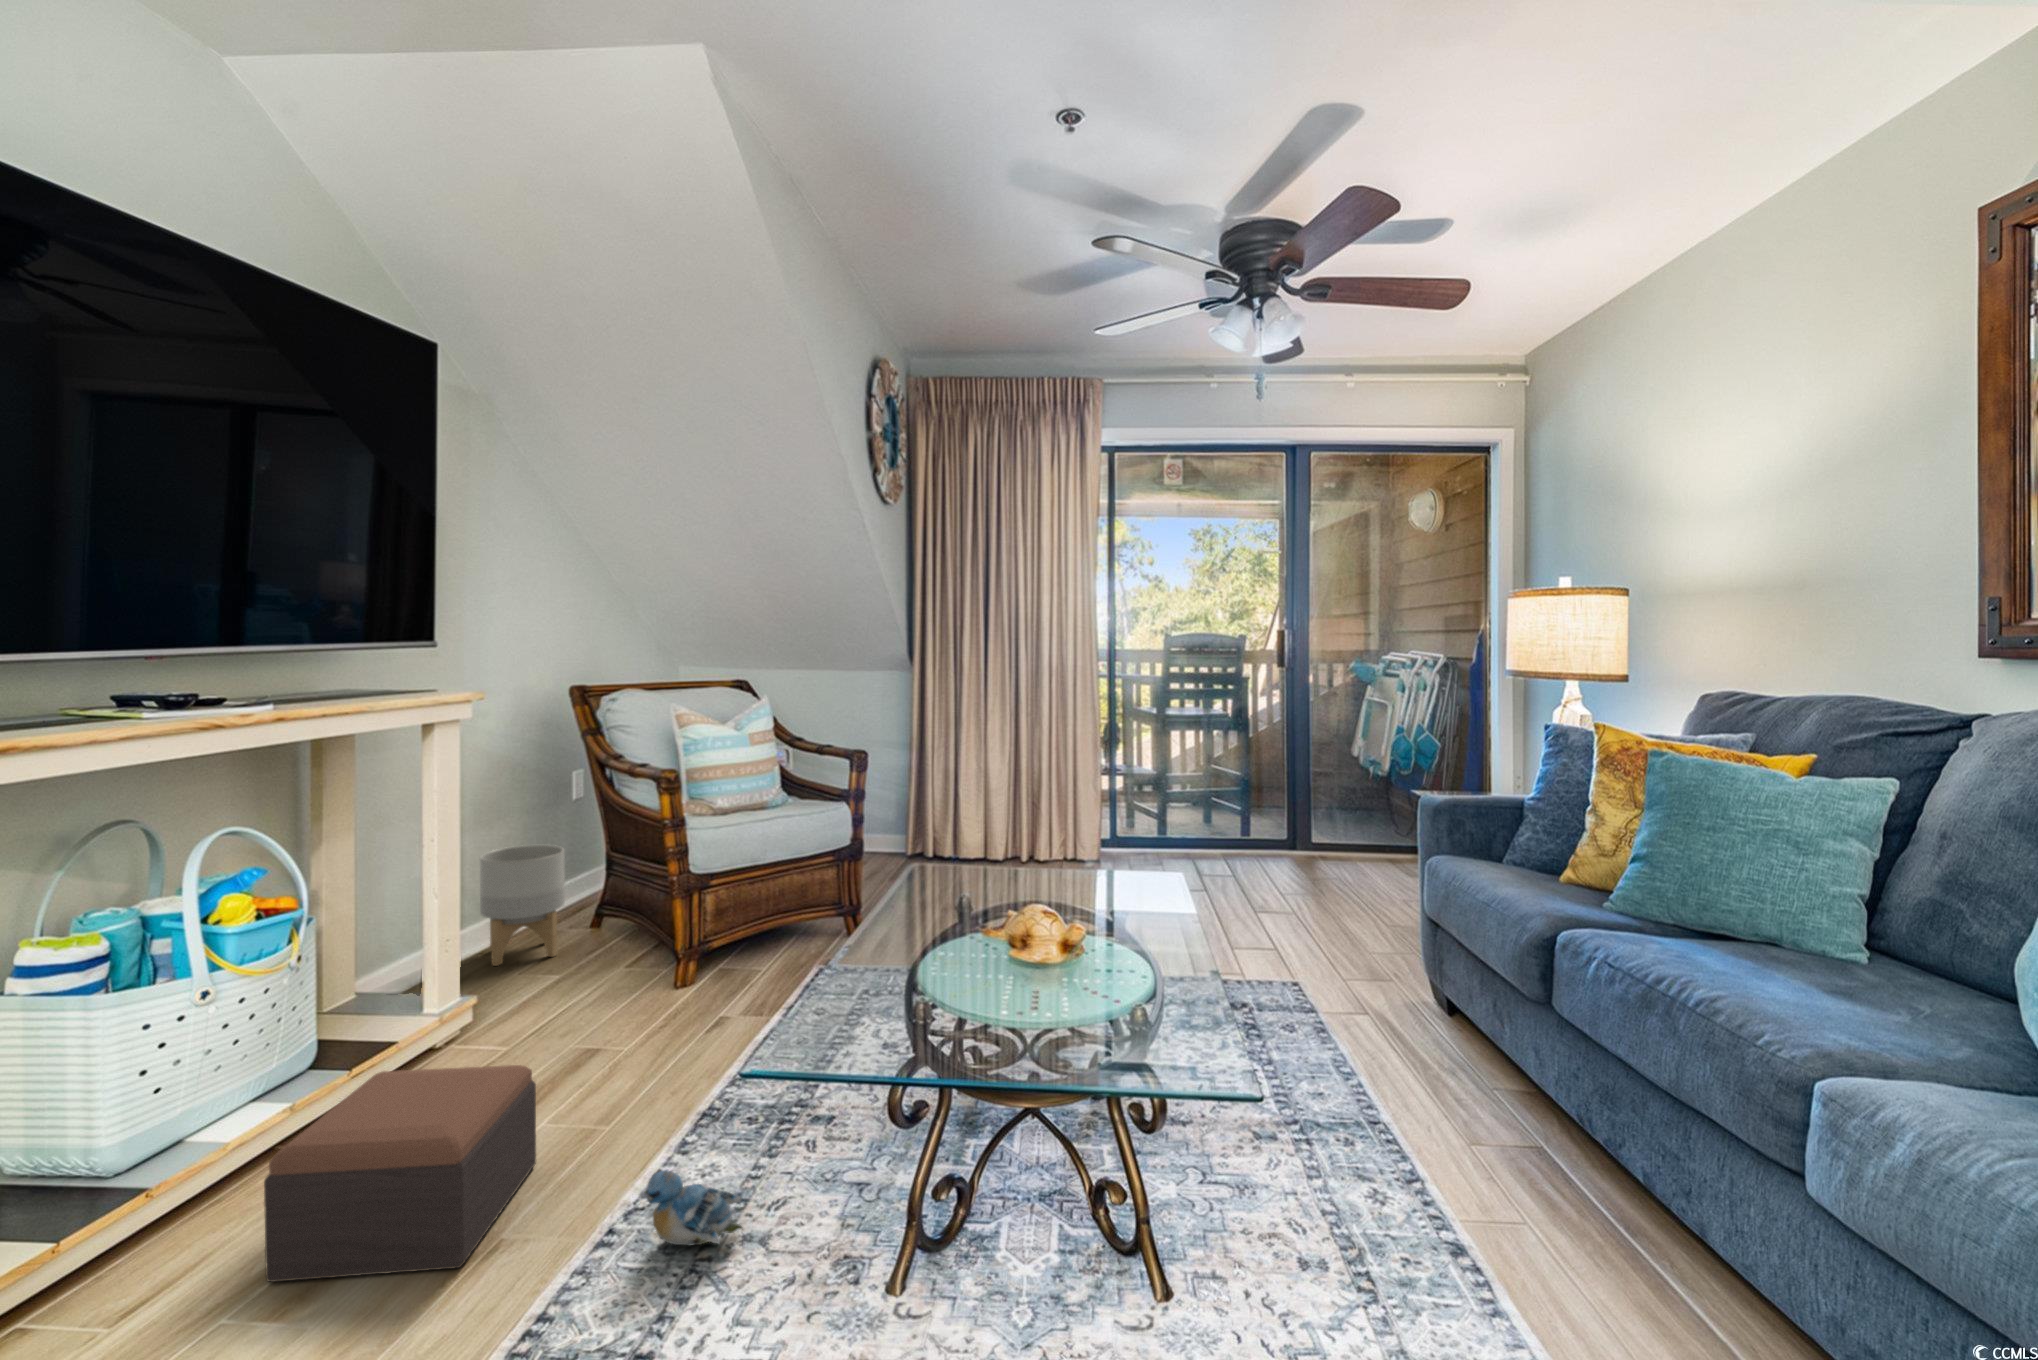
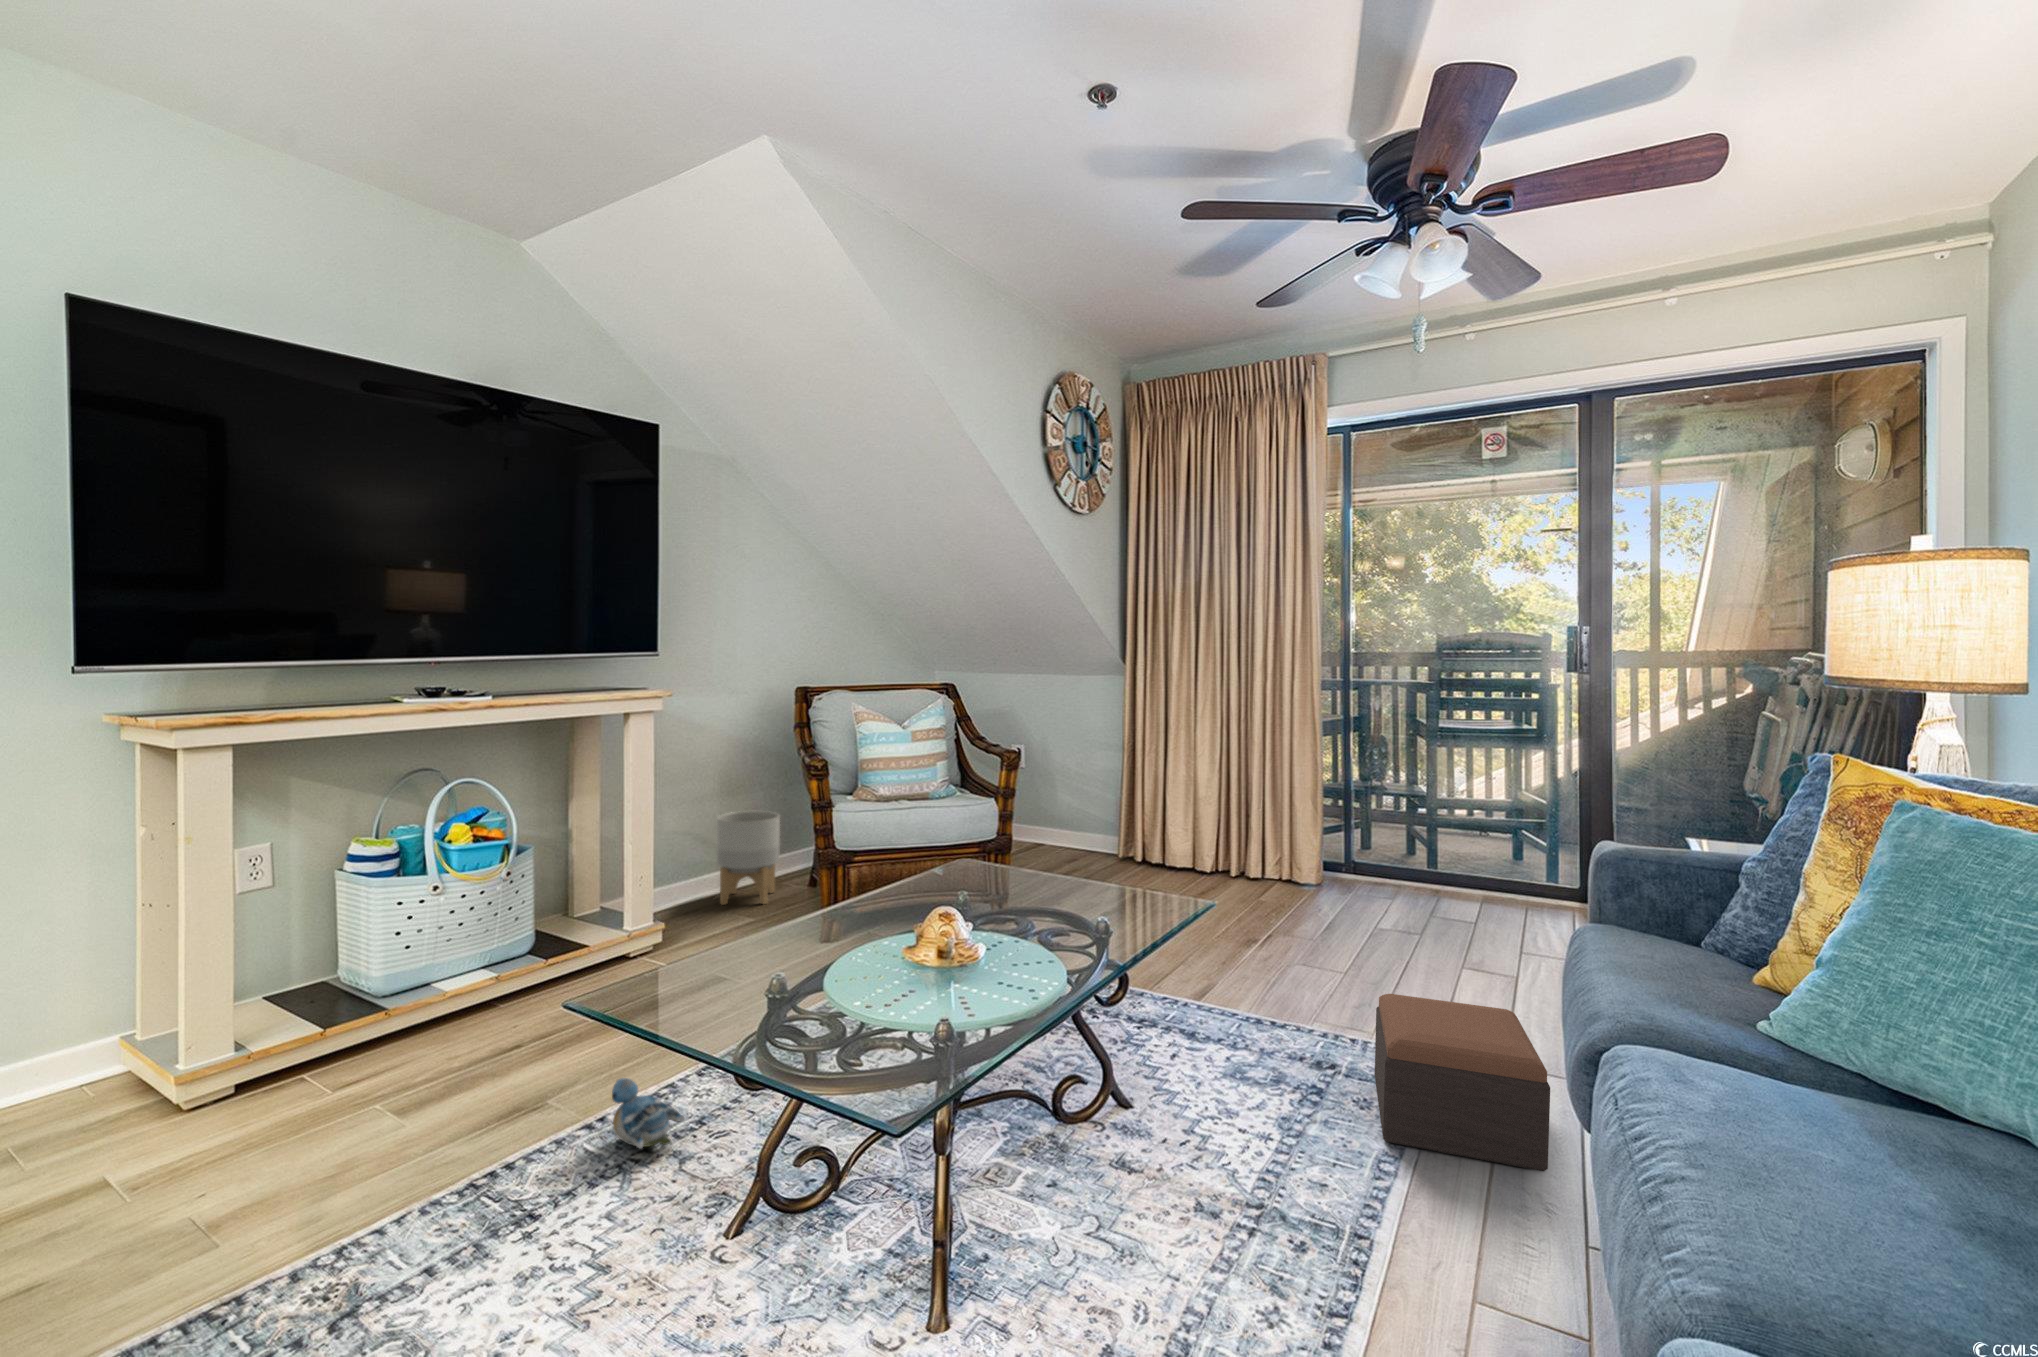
footstool: present [264,1065,536,1282] -> present [1375,994,1550,1171]

